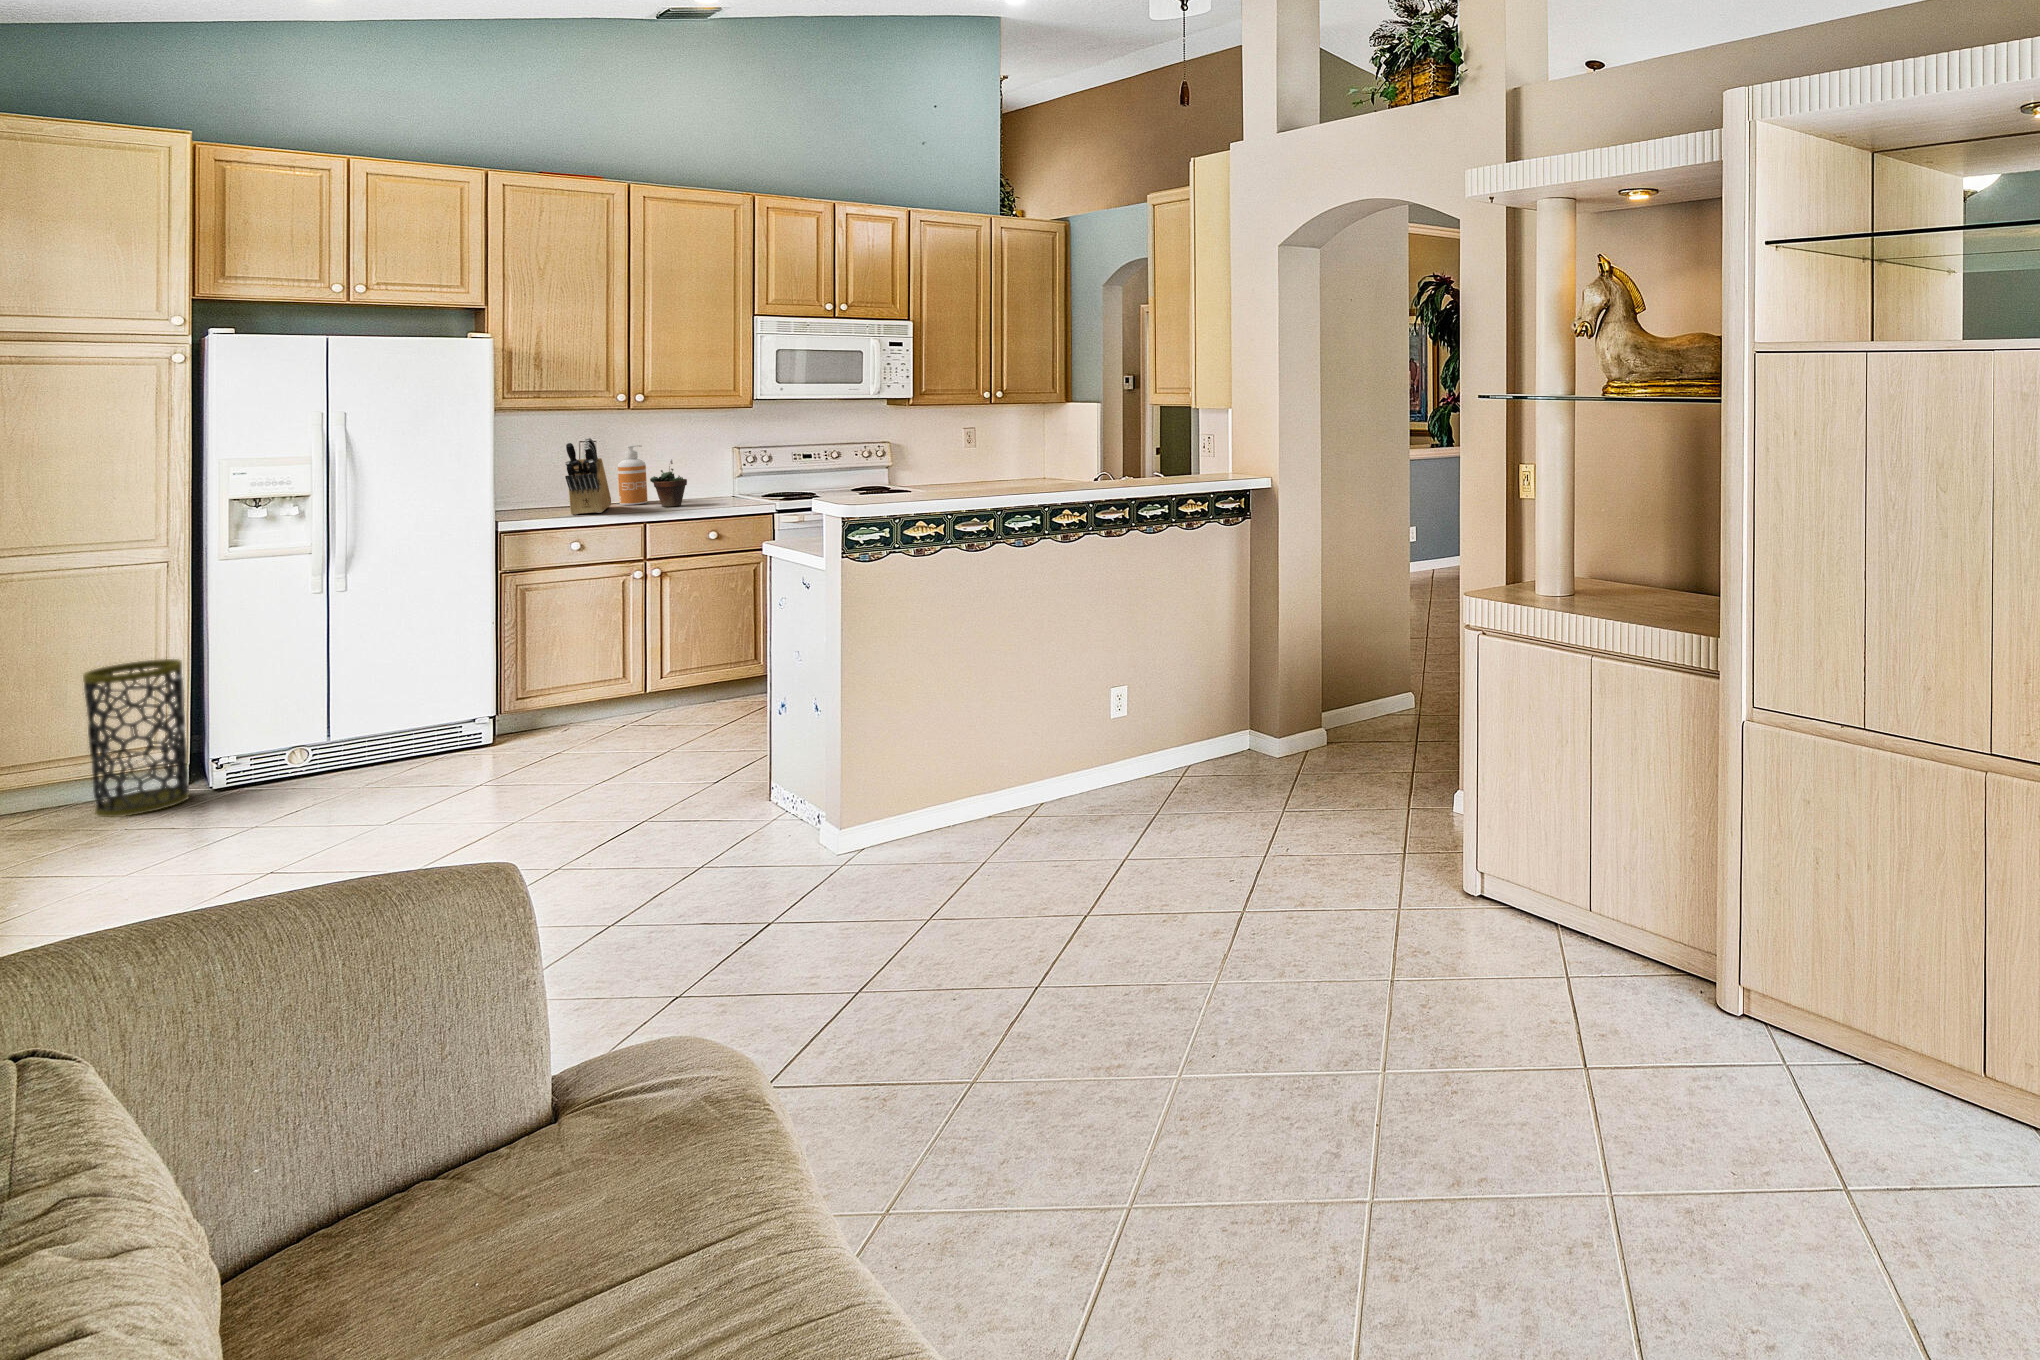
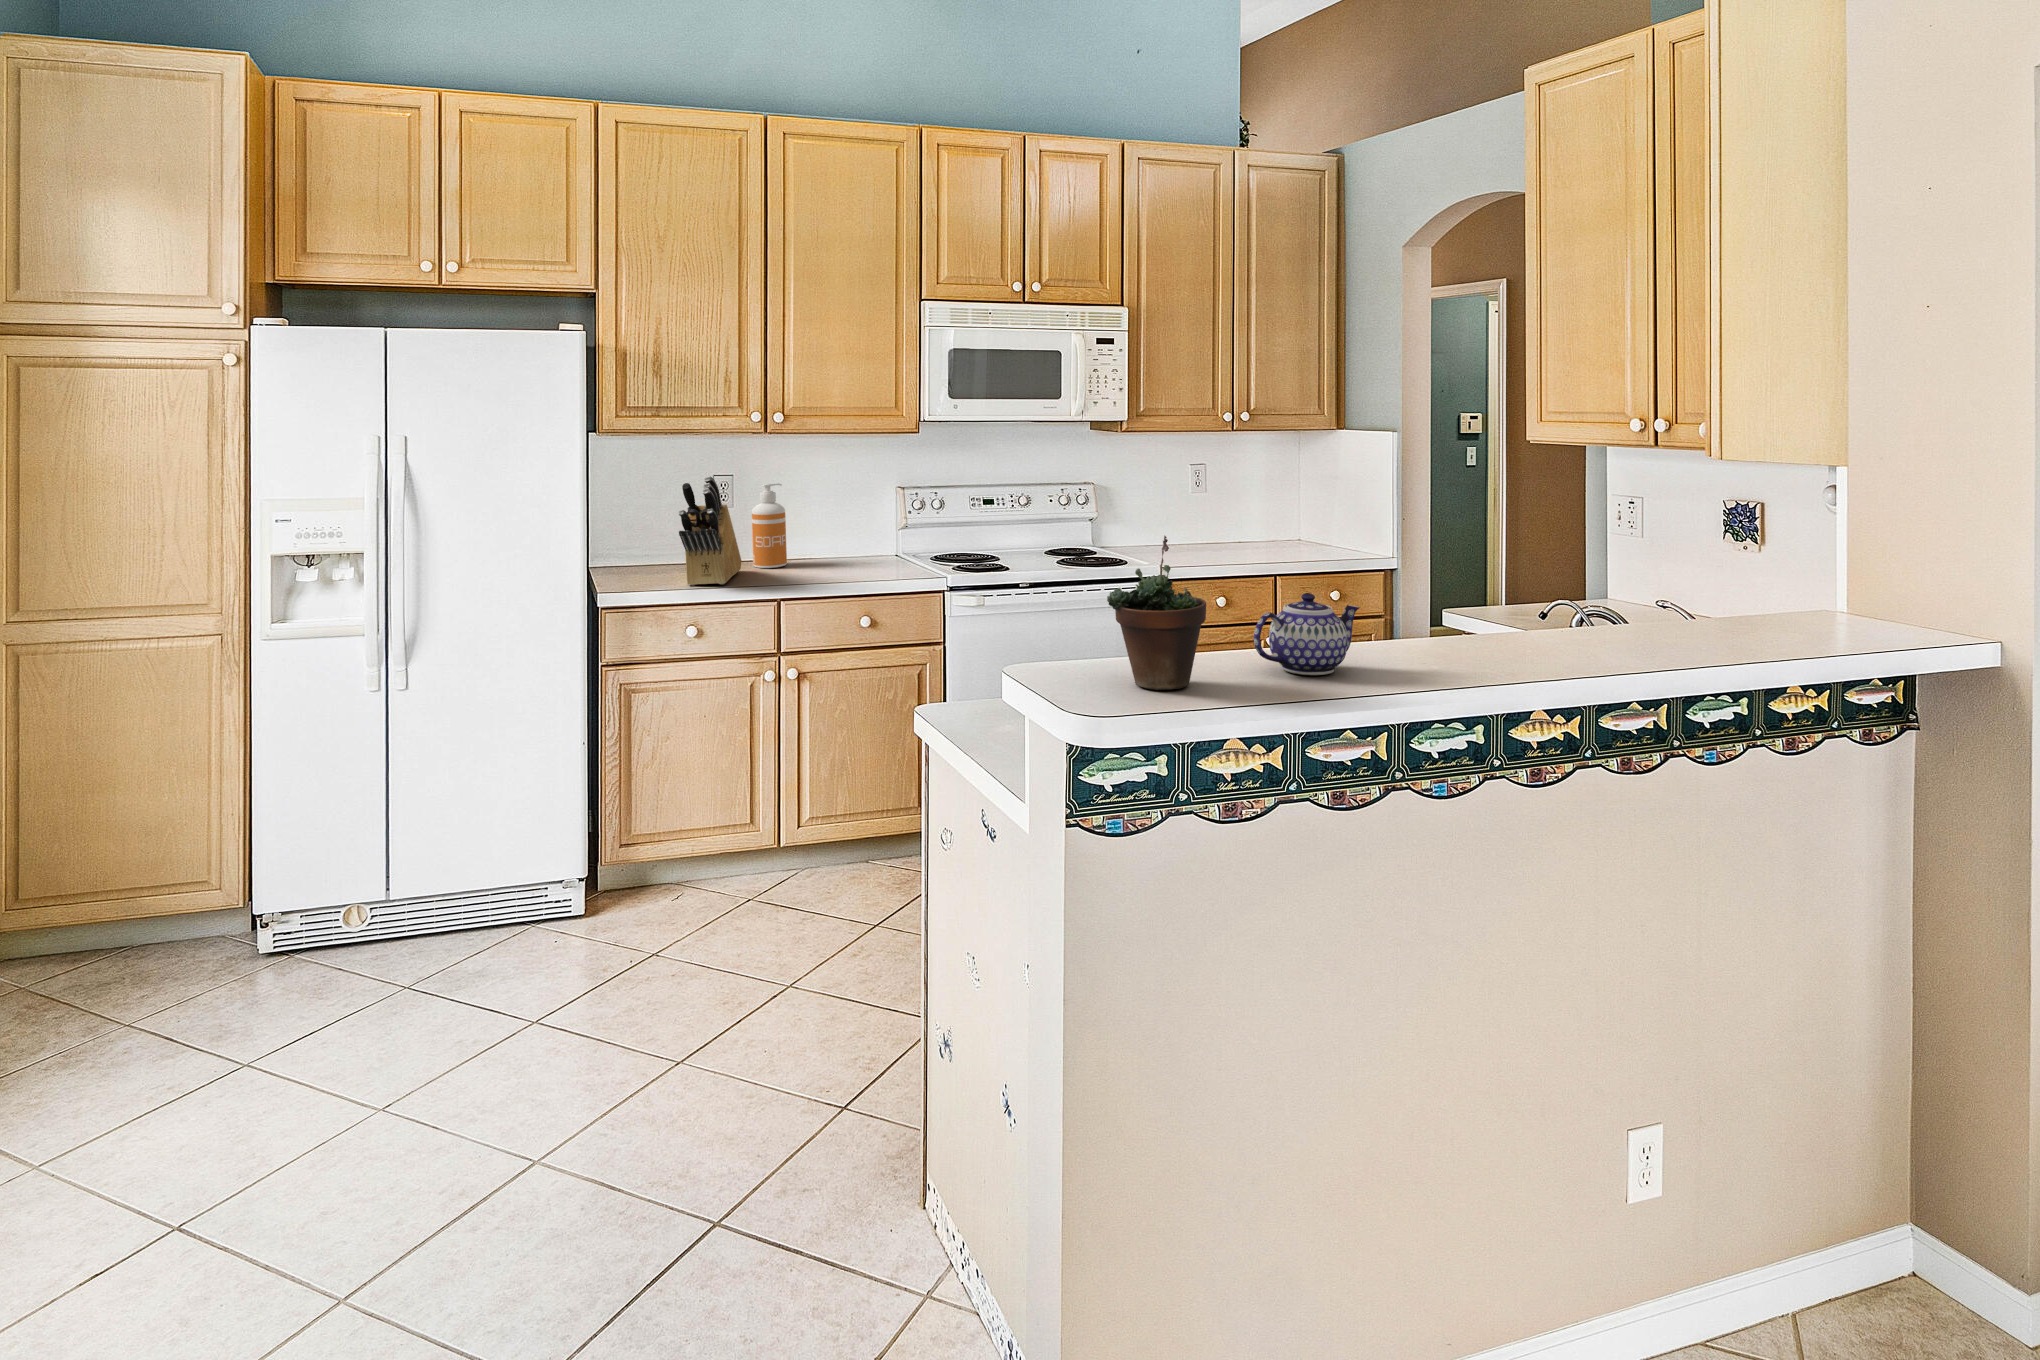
succulent plant: present [650,460,687,507] -> present [1107,536,1206,690]
teapot: none [934,460,988,495] -> present [1254,593,1360,675]
trash can: present [83,659,189,817] -> none [98,777,215,1008]

